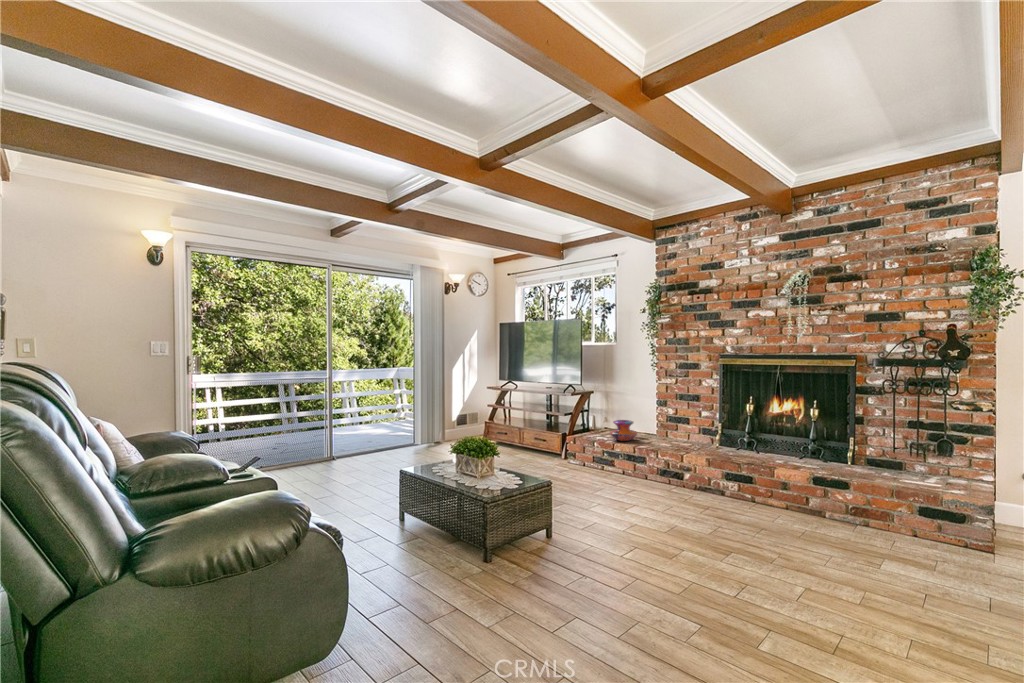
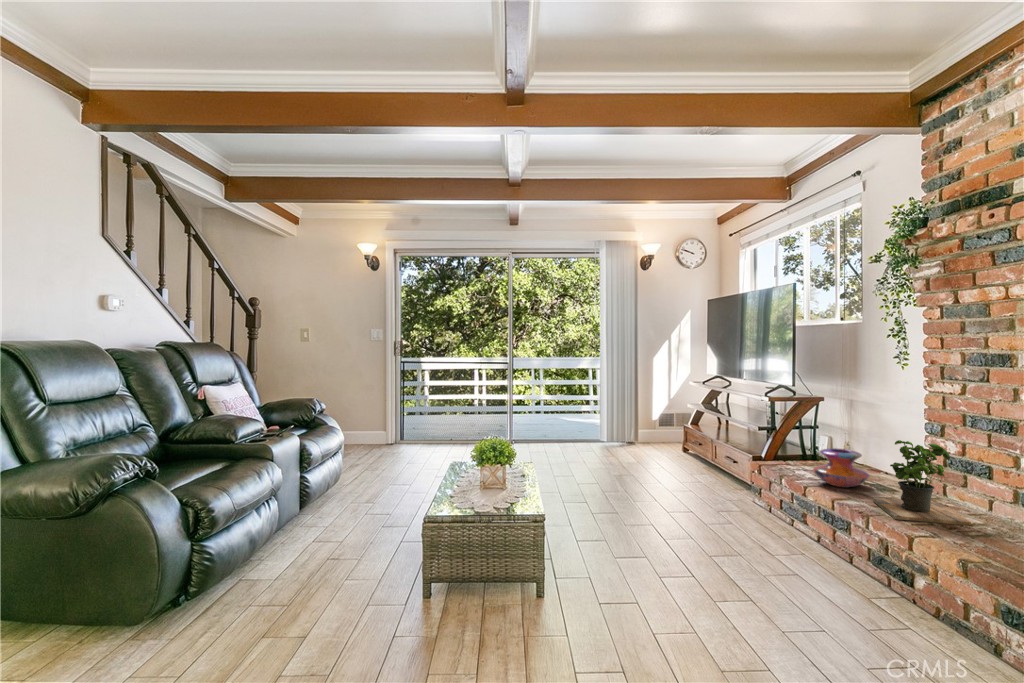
potted plant: none [647,410,693,450] -> present [873,440,971,525]

